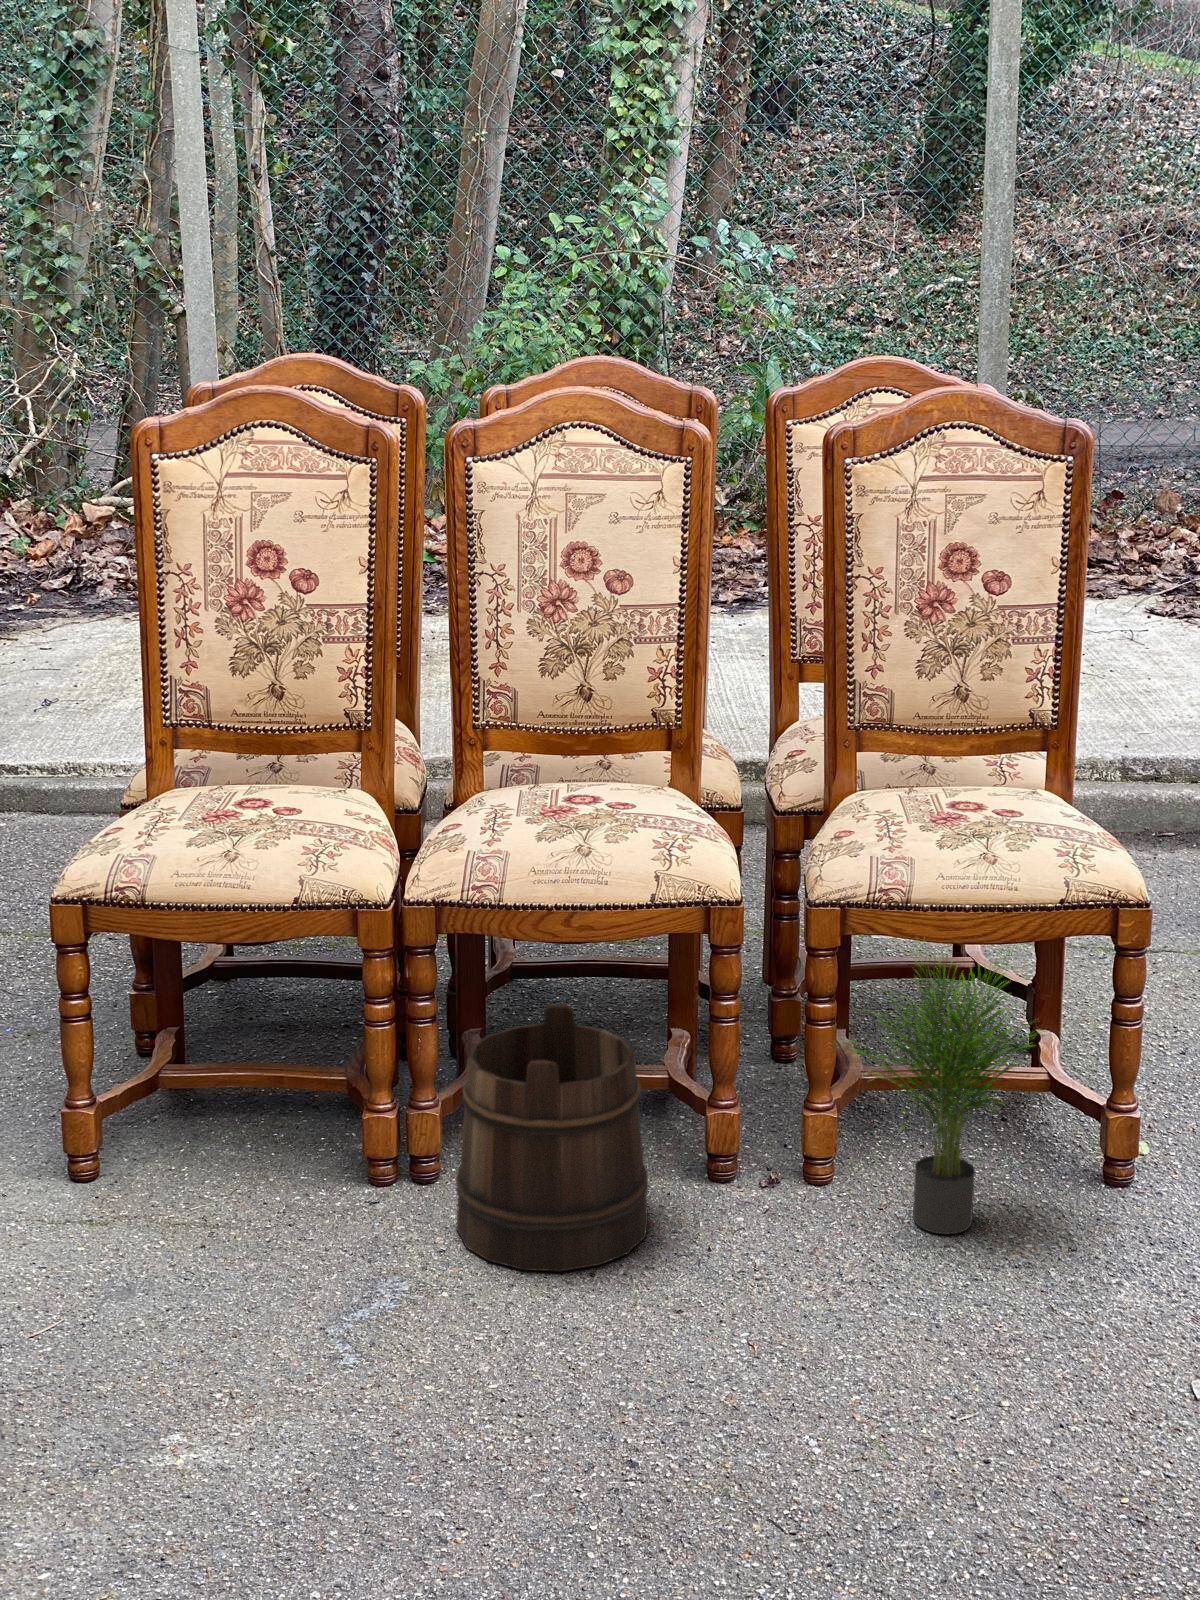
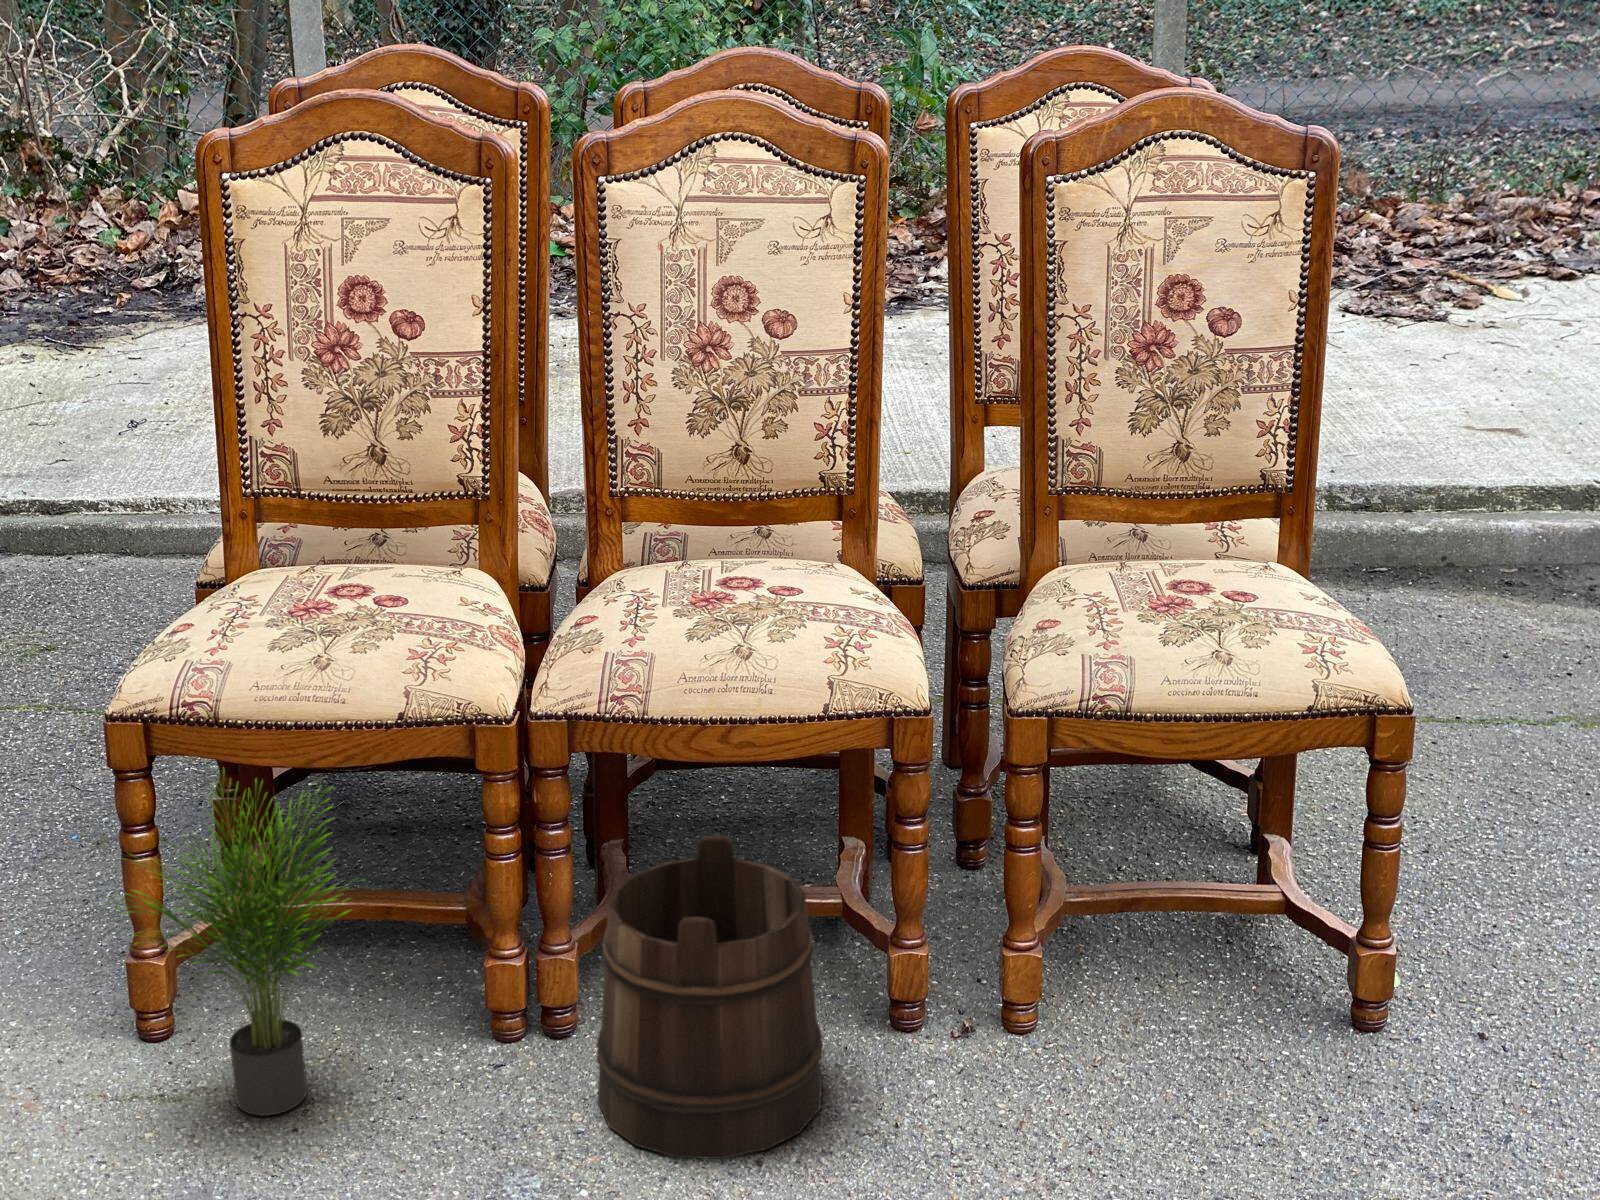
potted plant: present [848,953,1036,1234] -> present [117,771,349,1116]

